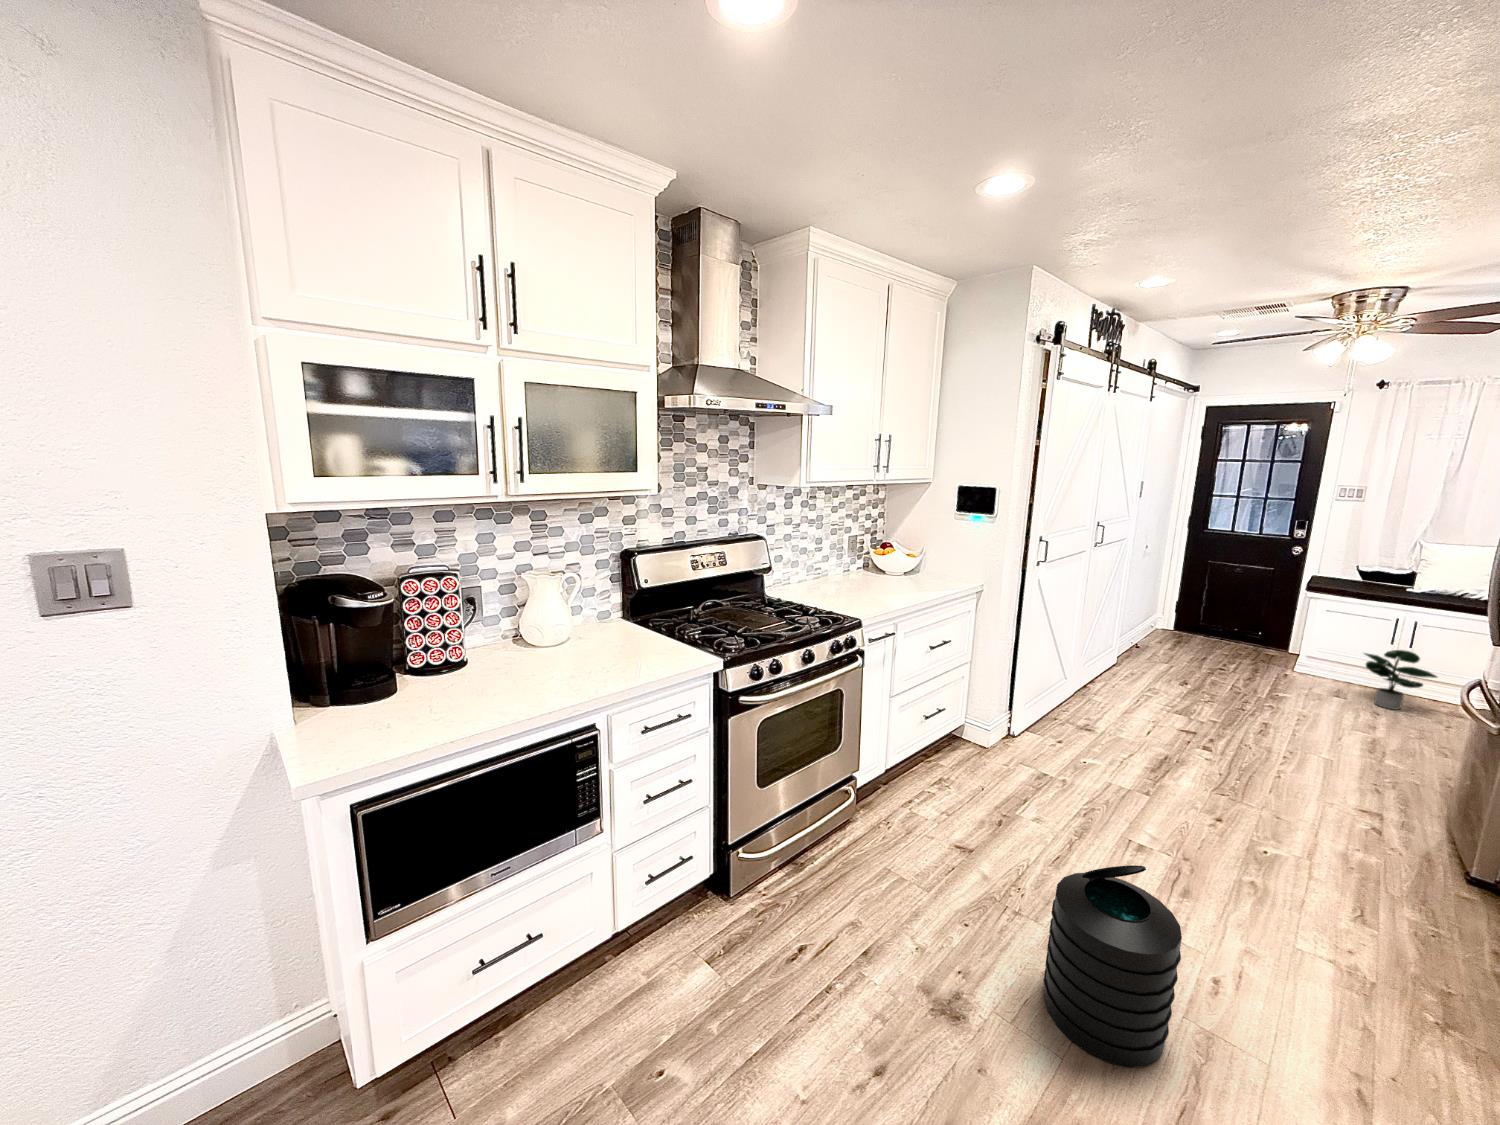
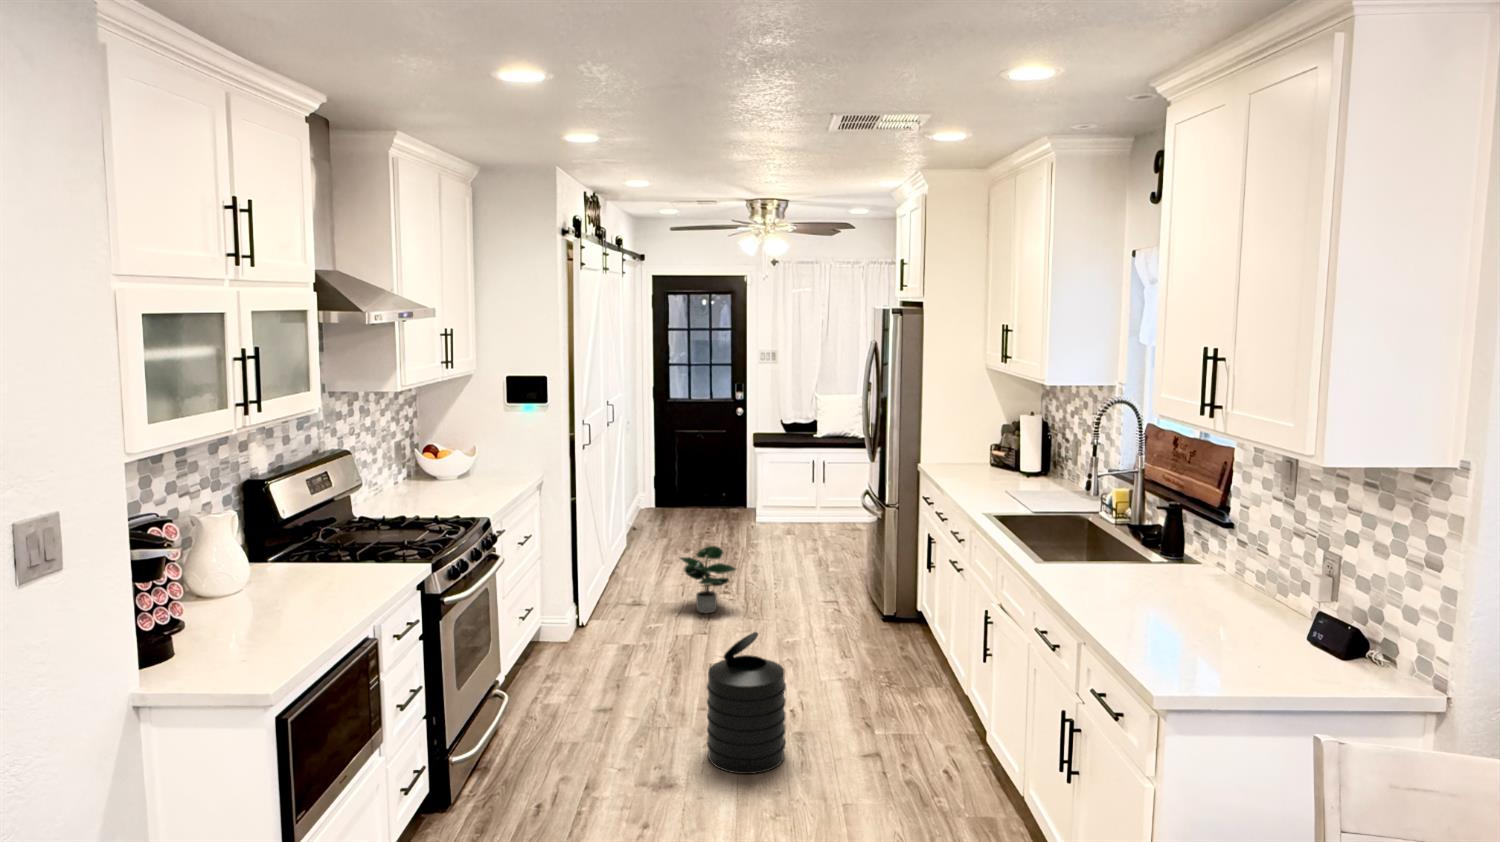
potted plant: present [1365,650,1437,710] -> present [680,546,736,613]

